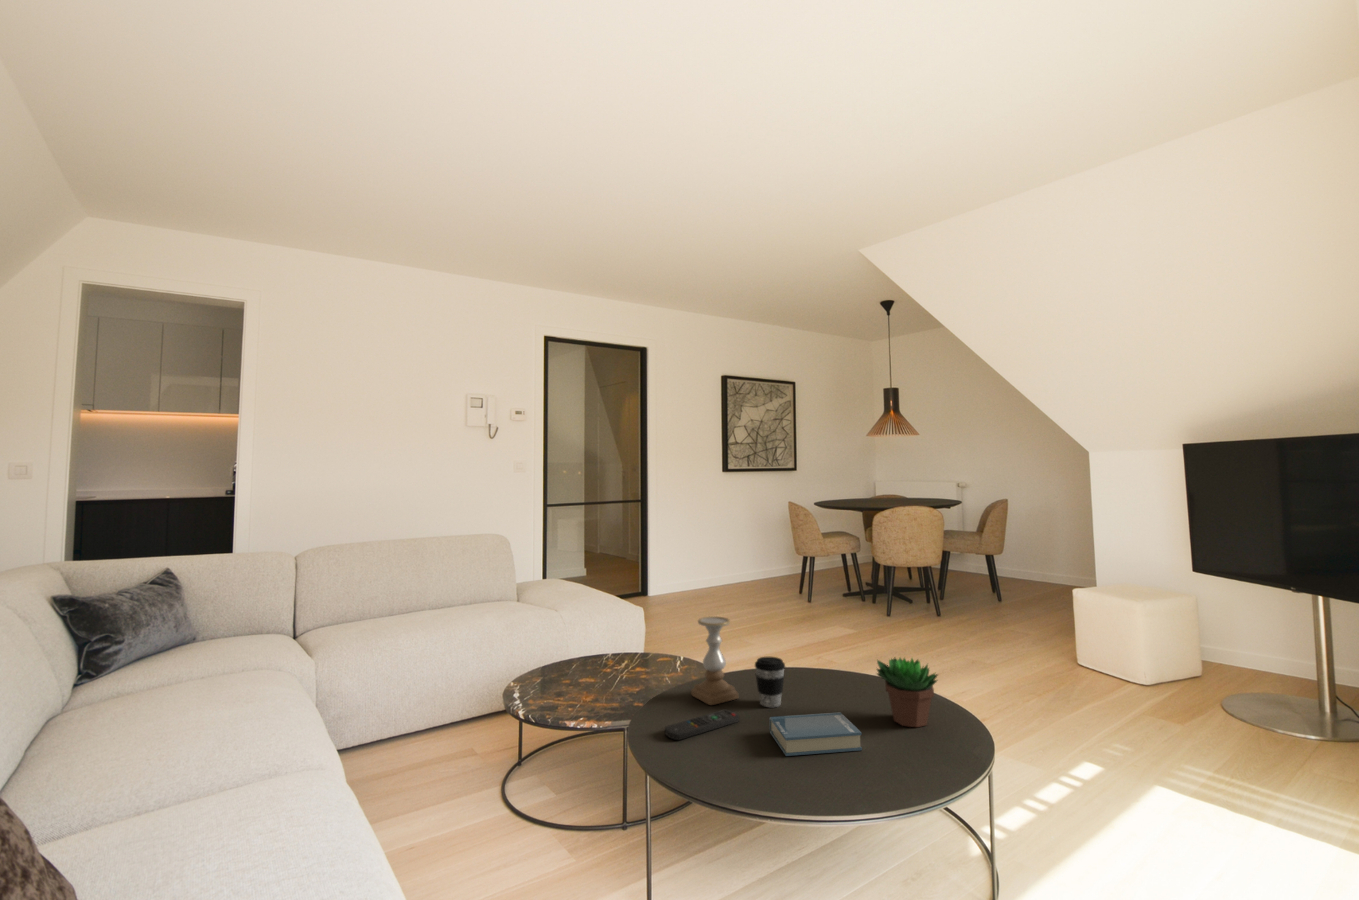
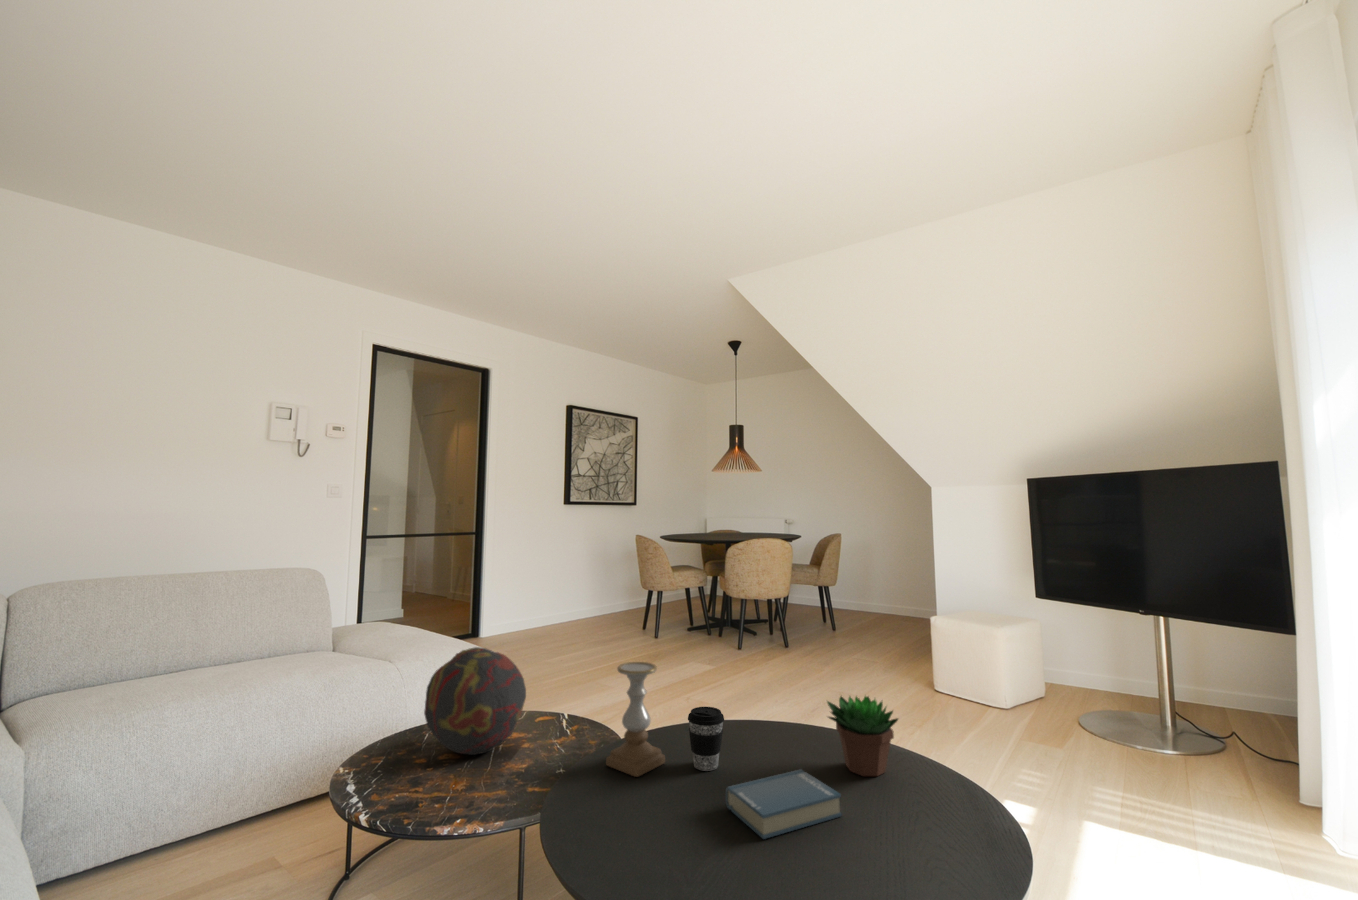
decorative orb: none [568,599,643,680] -> present [424,647,526,755]
remote control: present [665,710,739,740] -> none [596,781,681,837]

